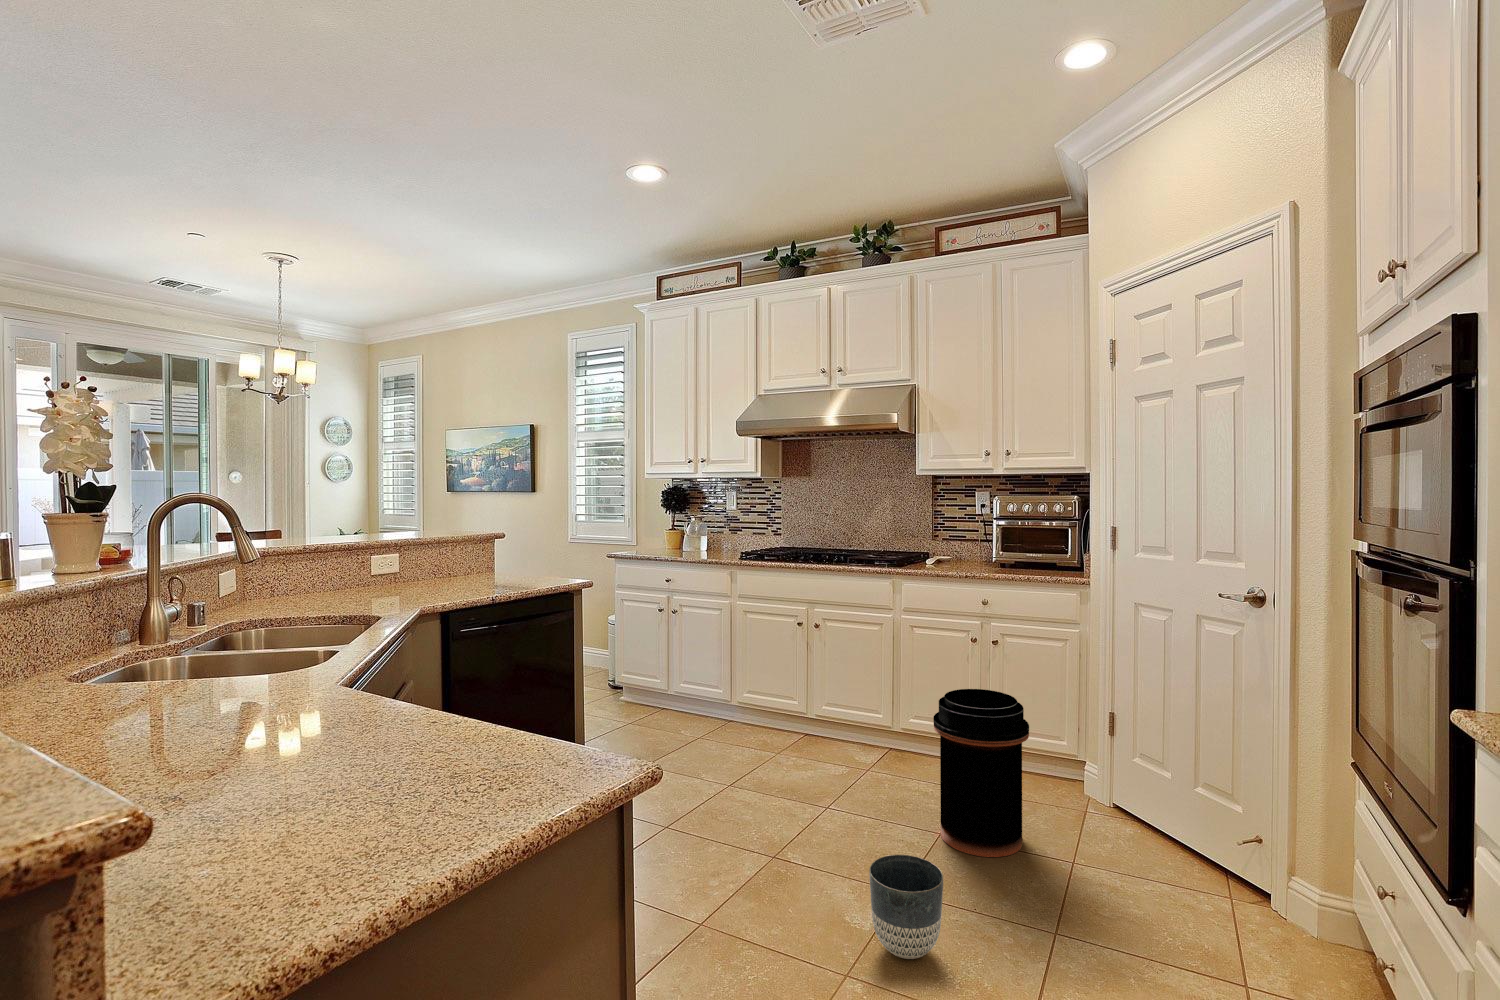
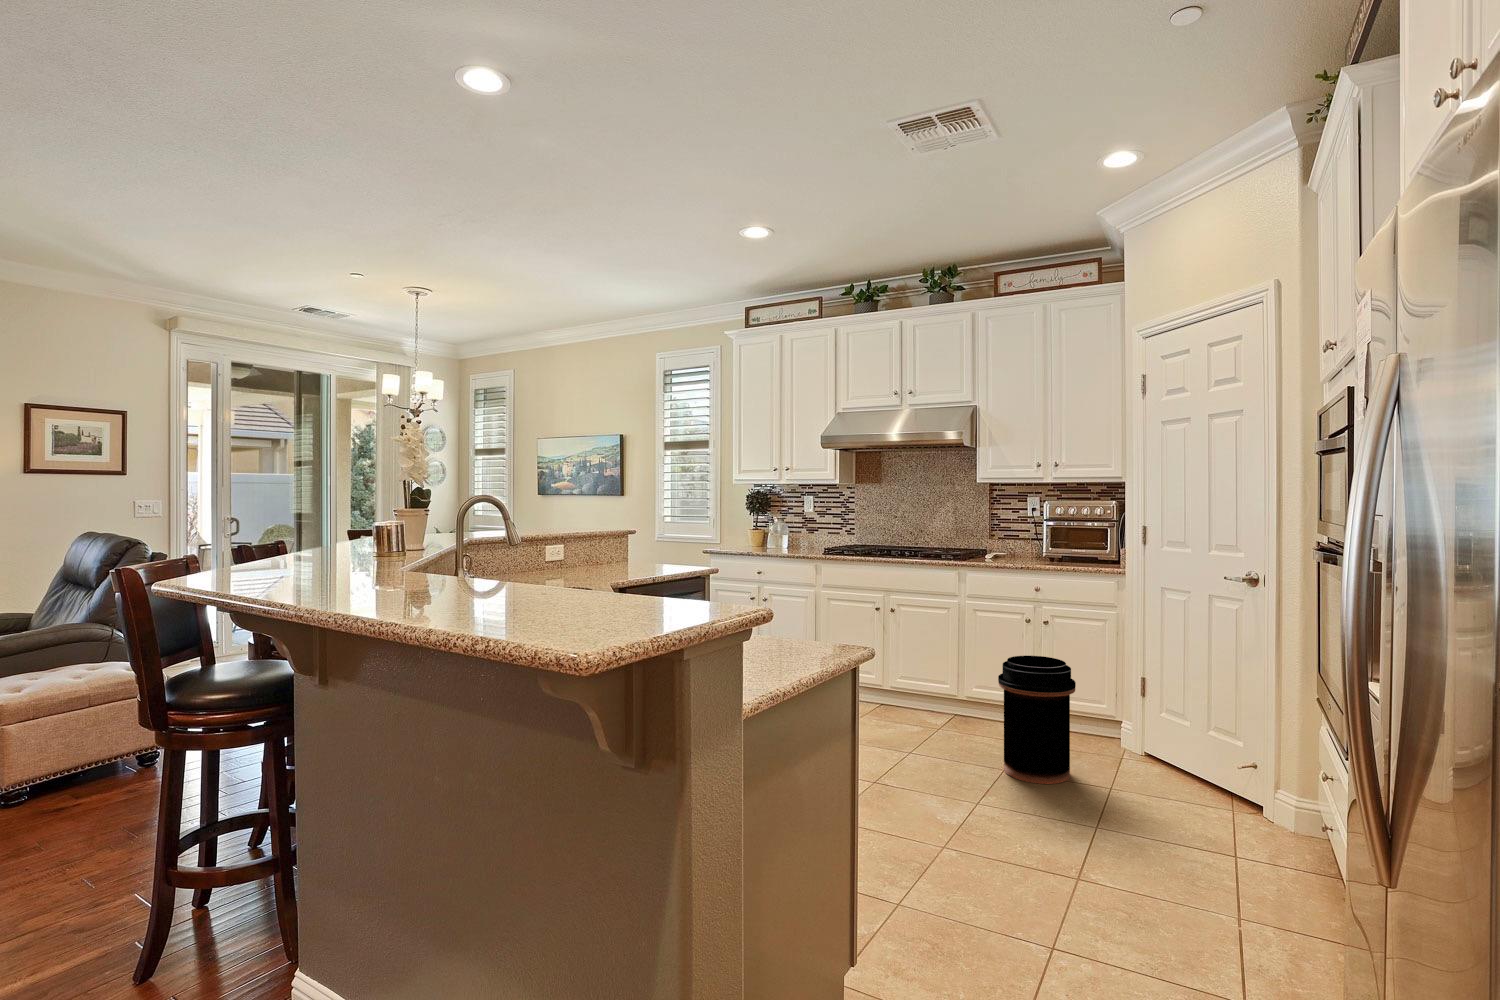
planter: present [869,855,943,959] -> none [958,767,1013,837]

